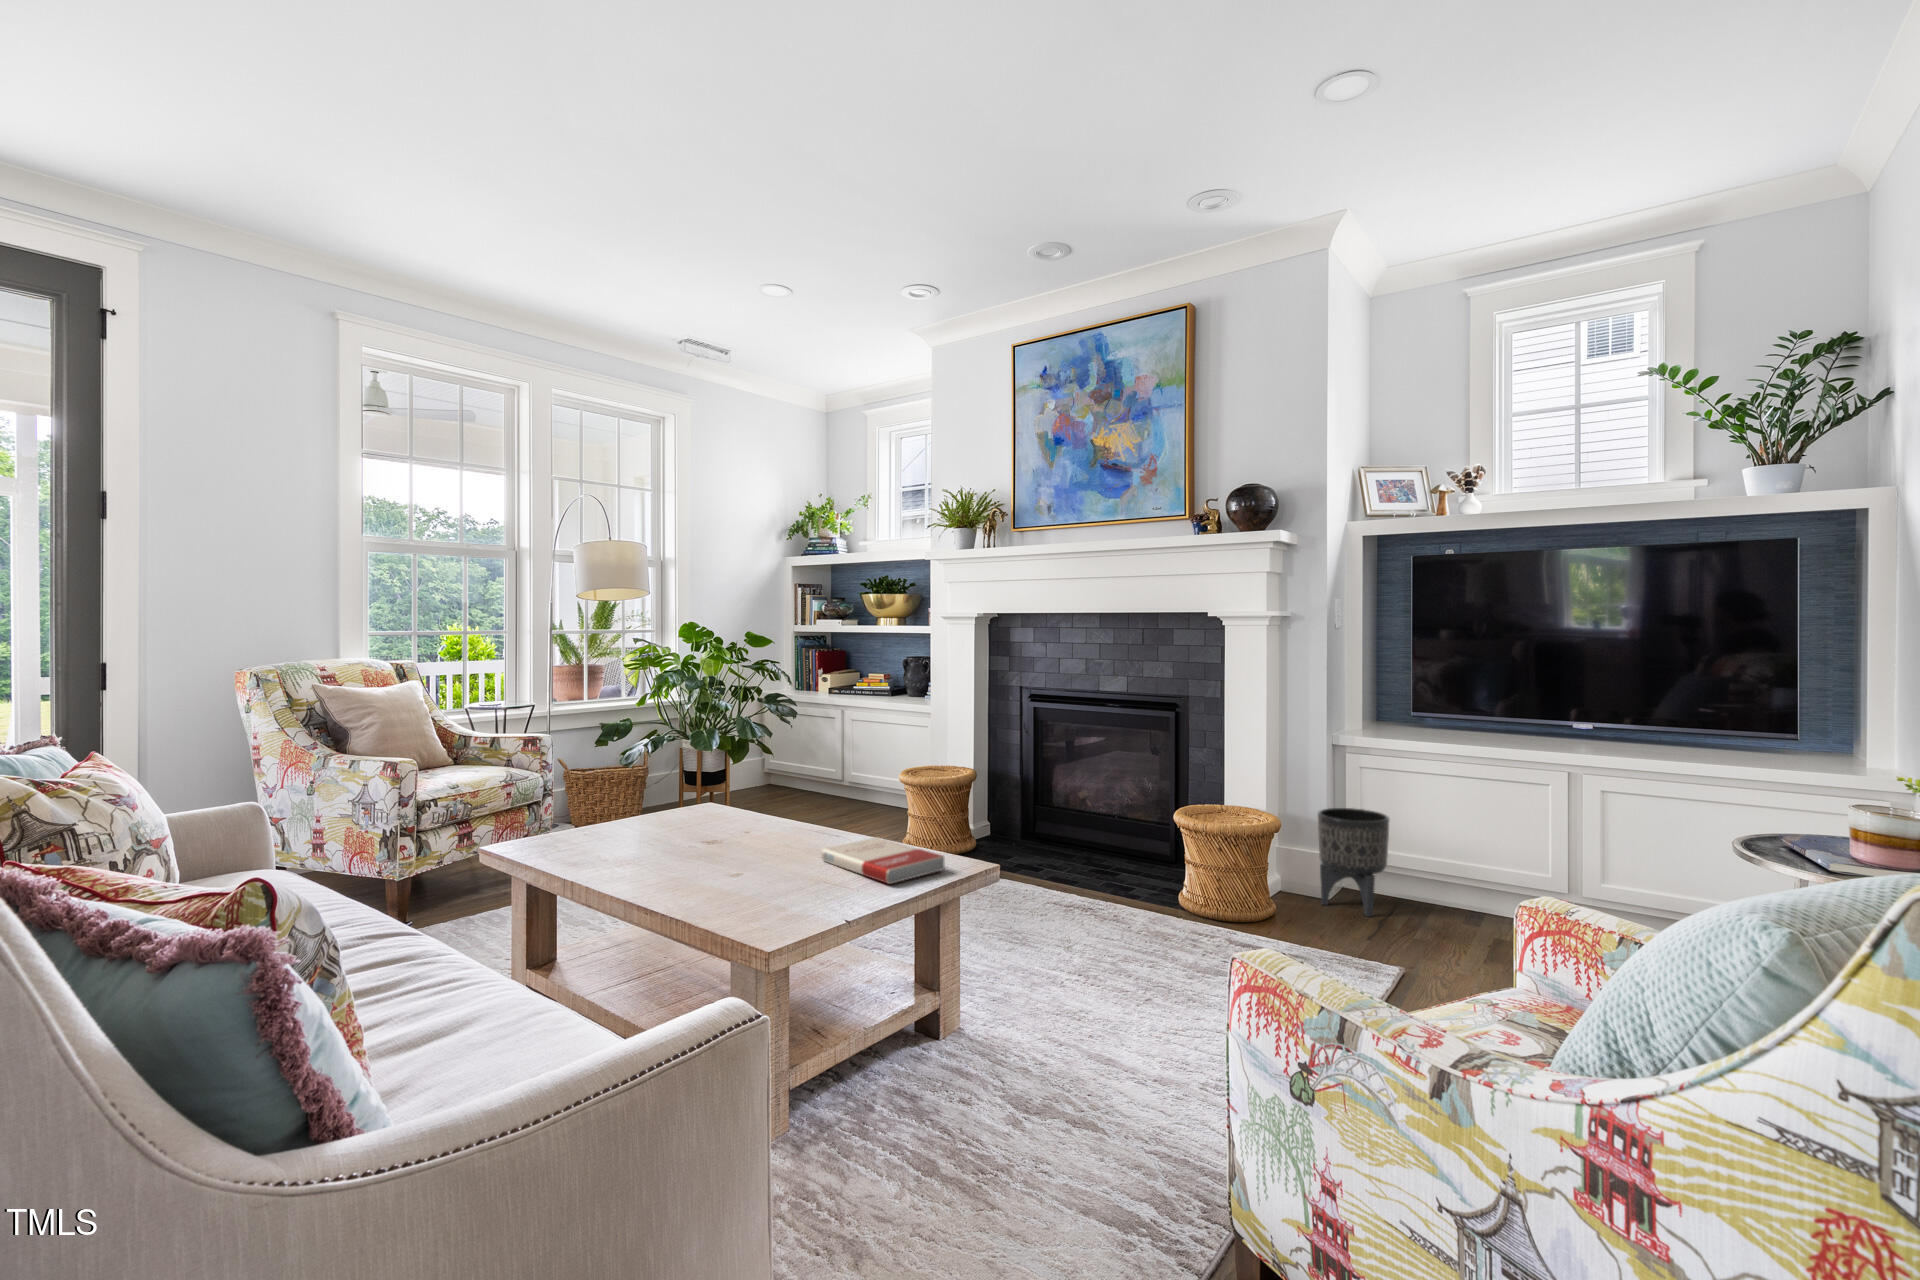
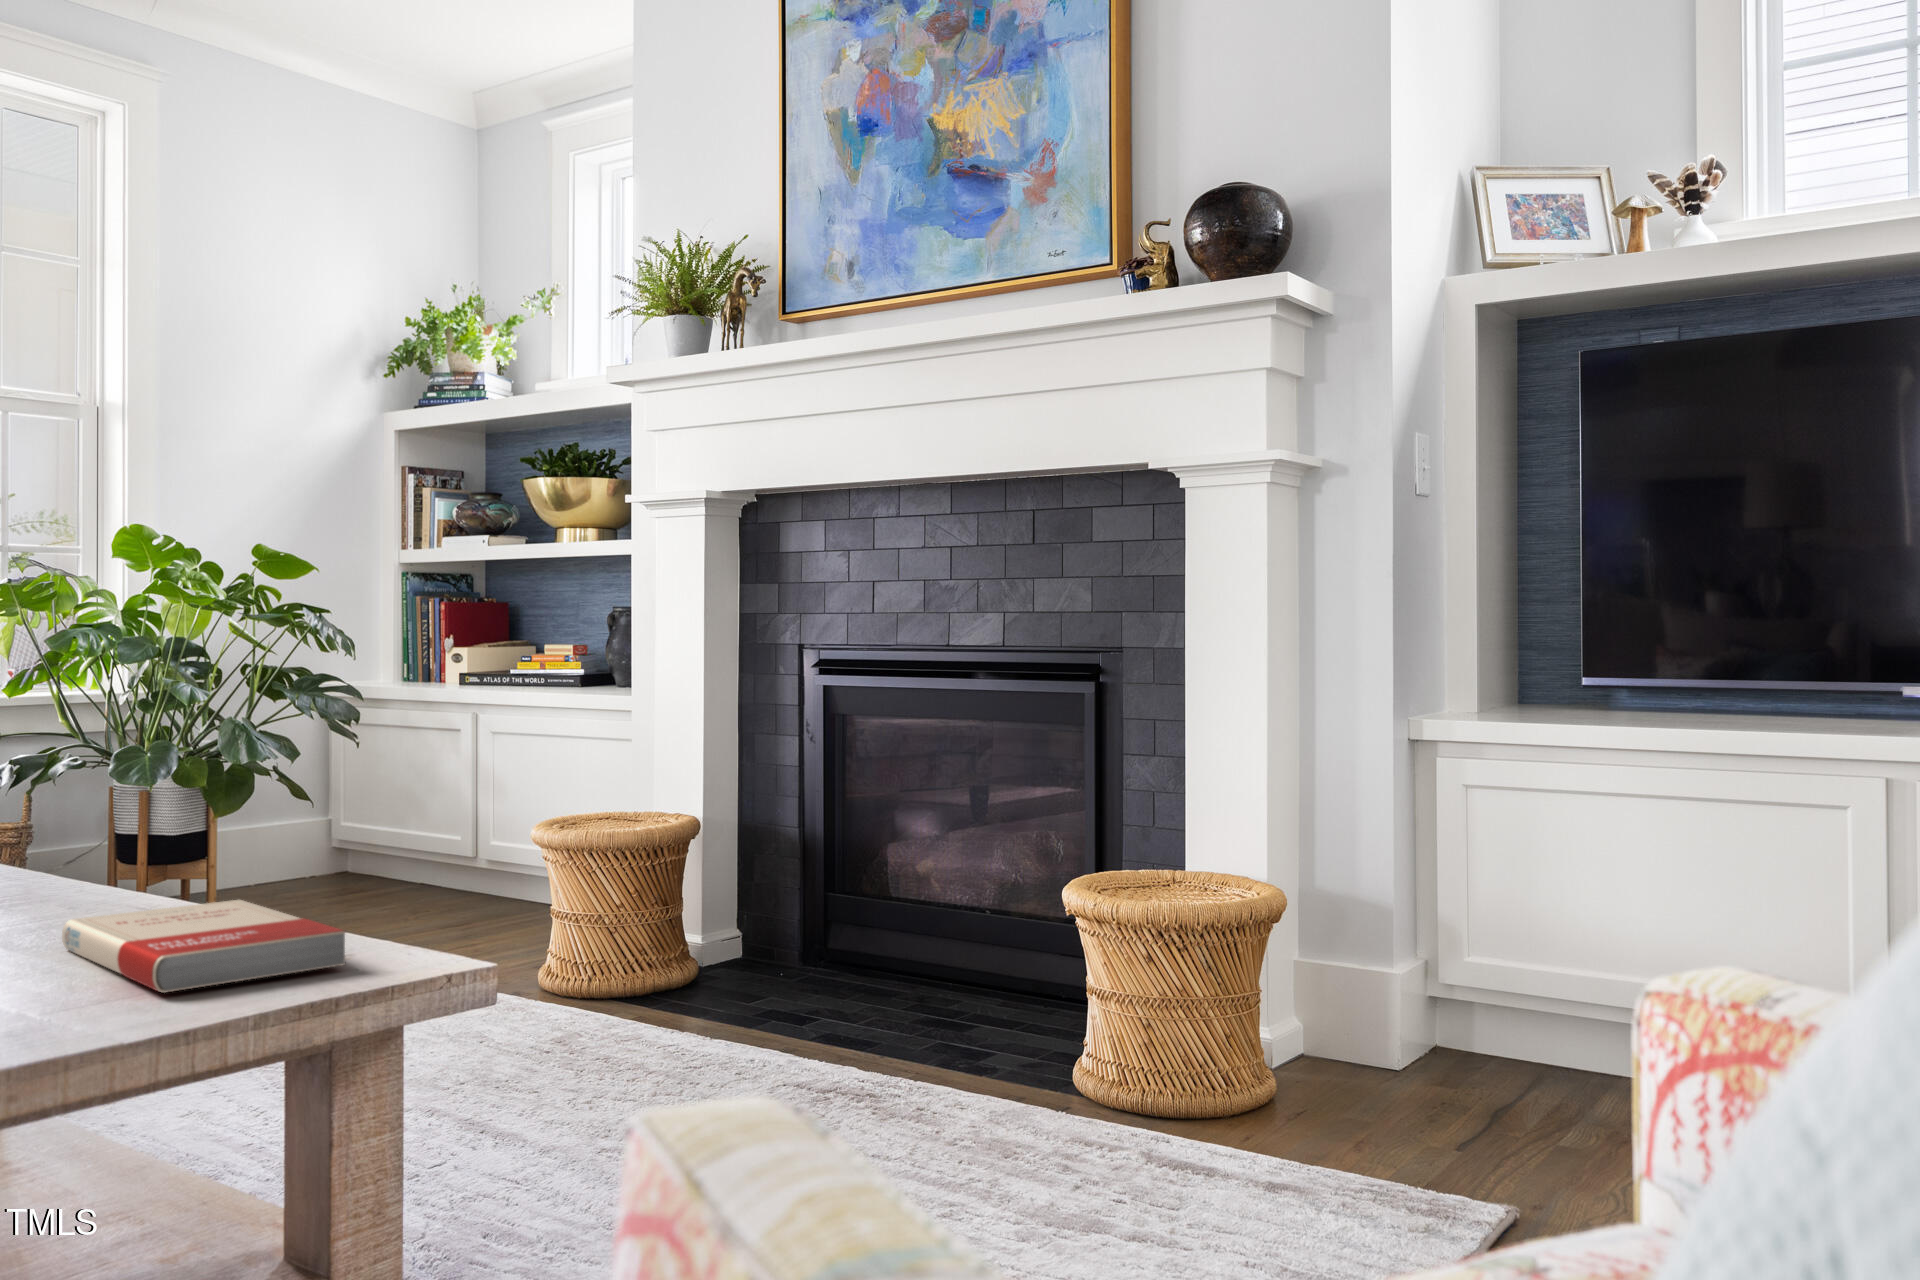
planter: present [1318,808,1390,916] -> none [1370,877,1518,1106]

